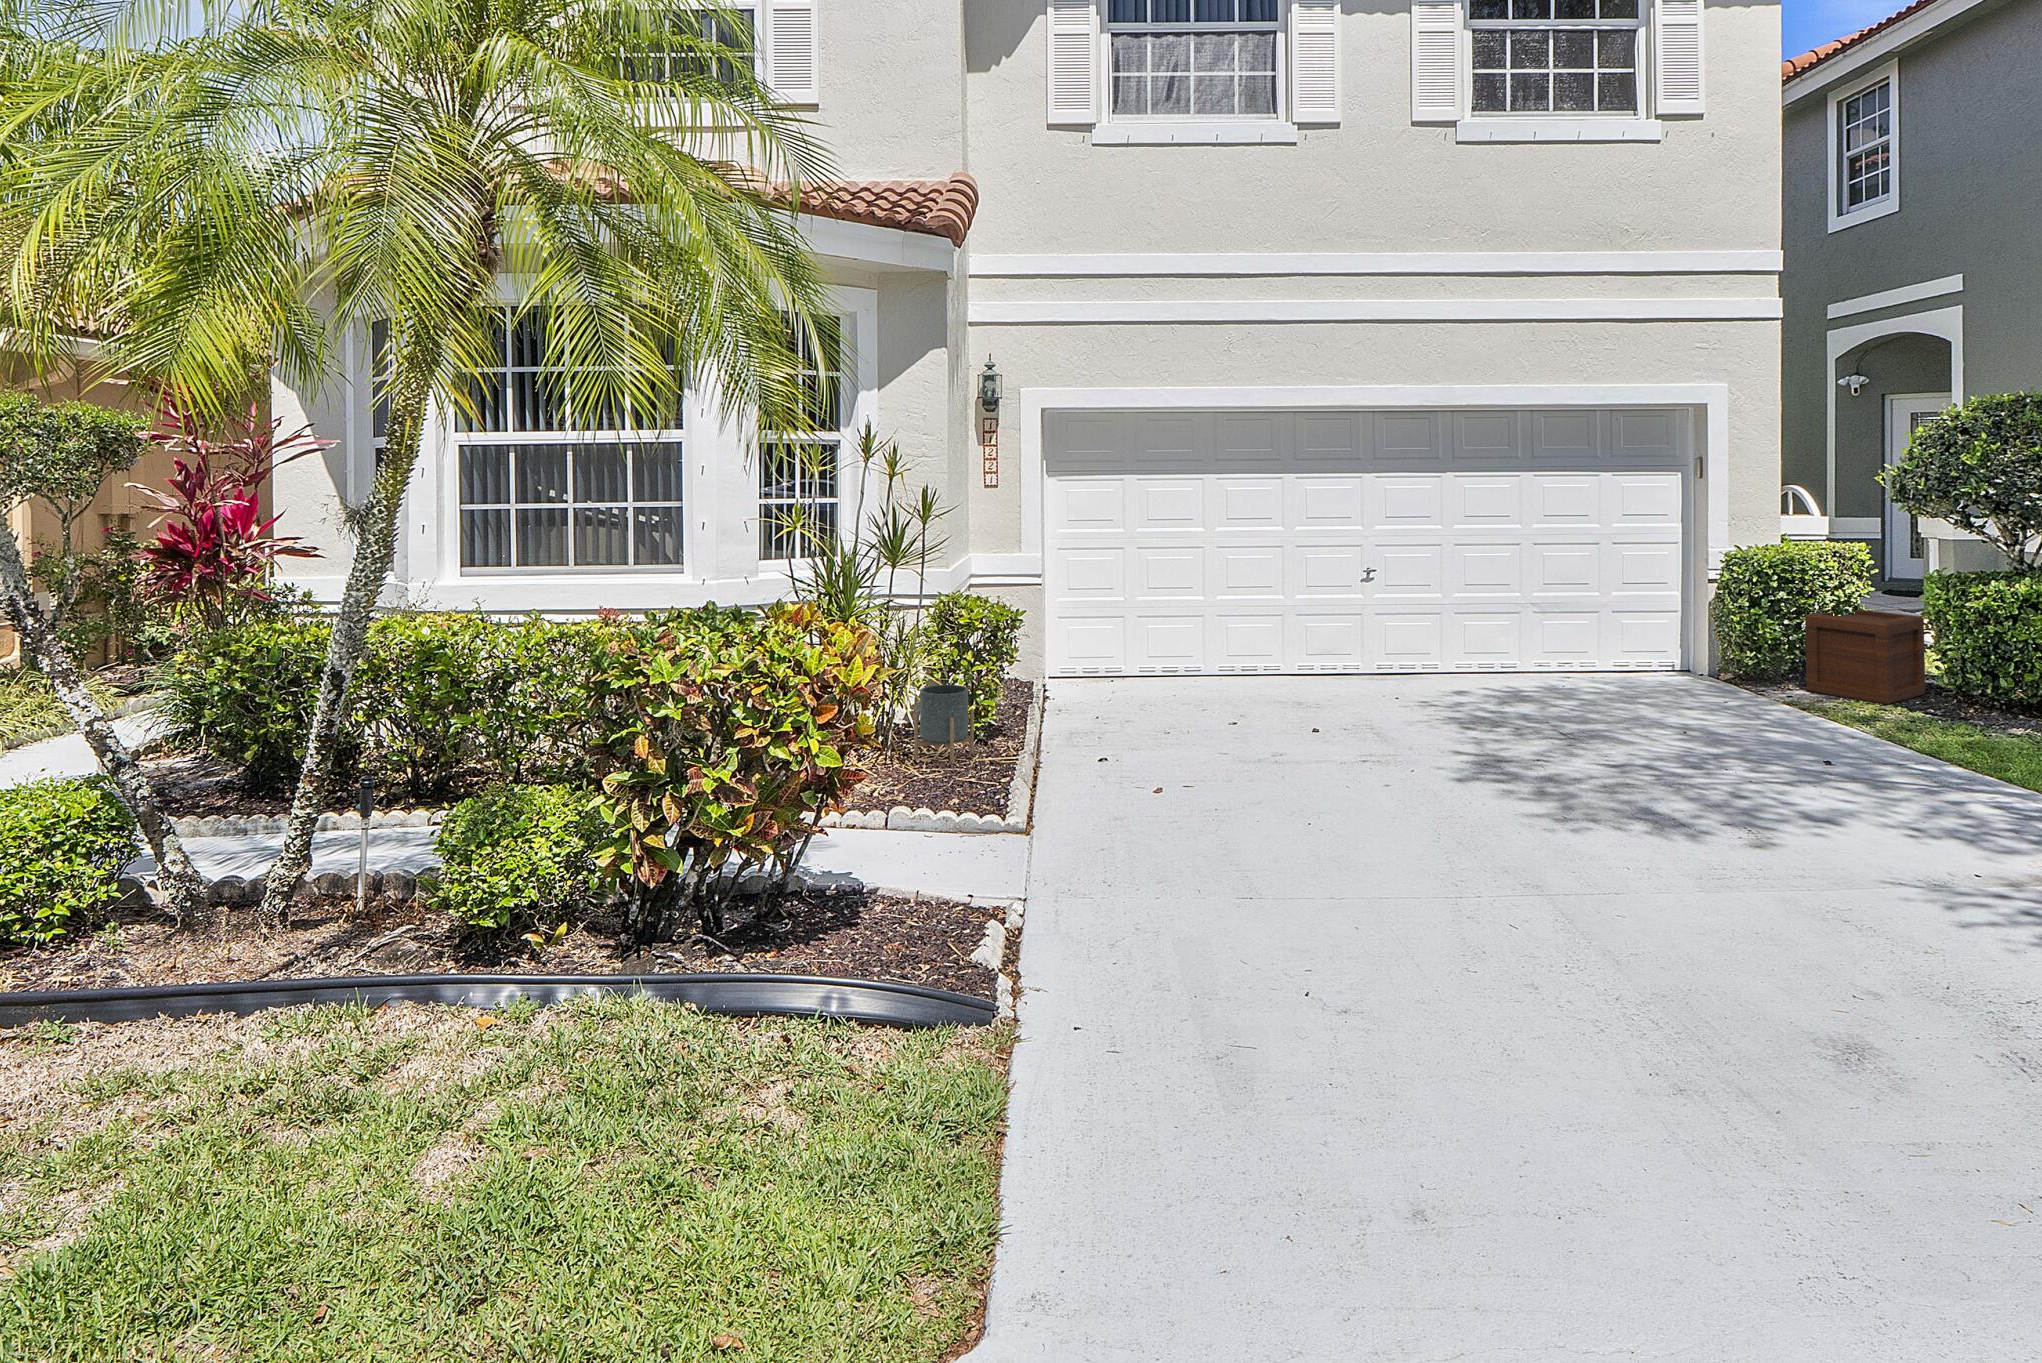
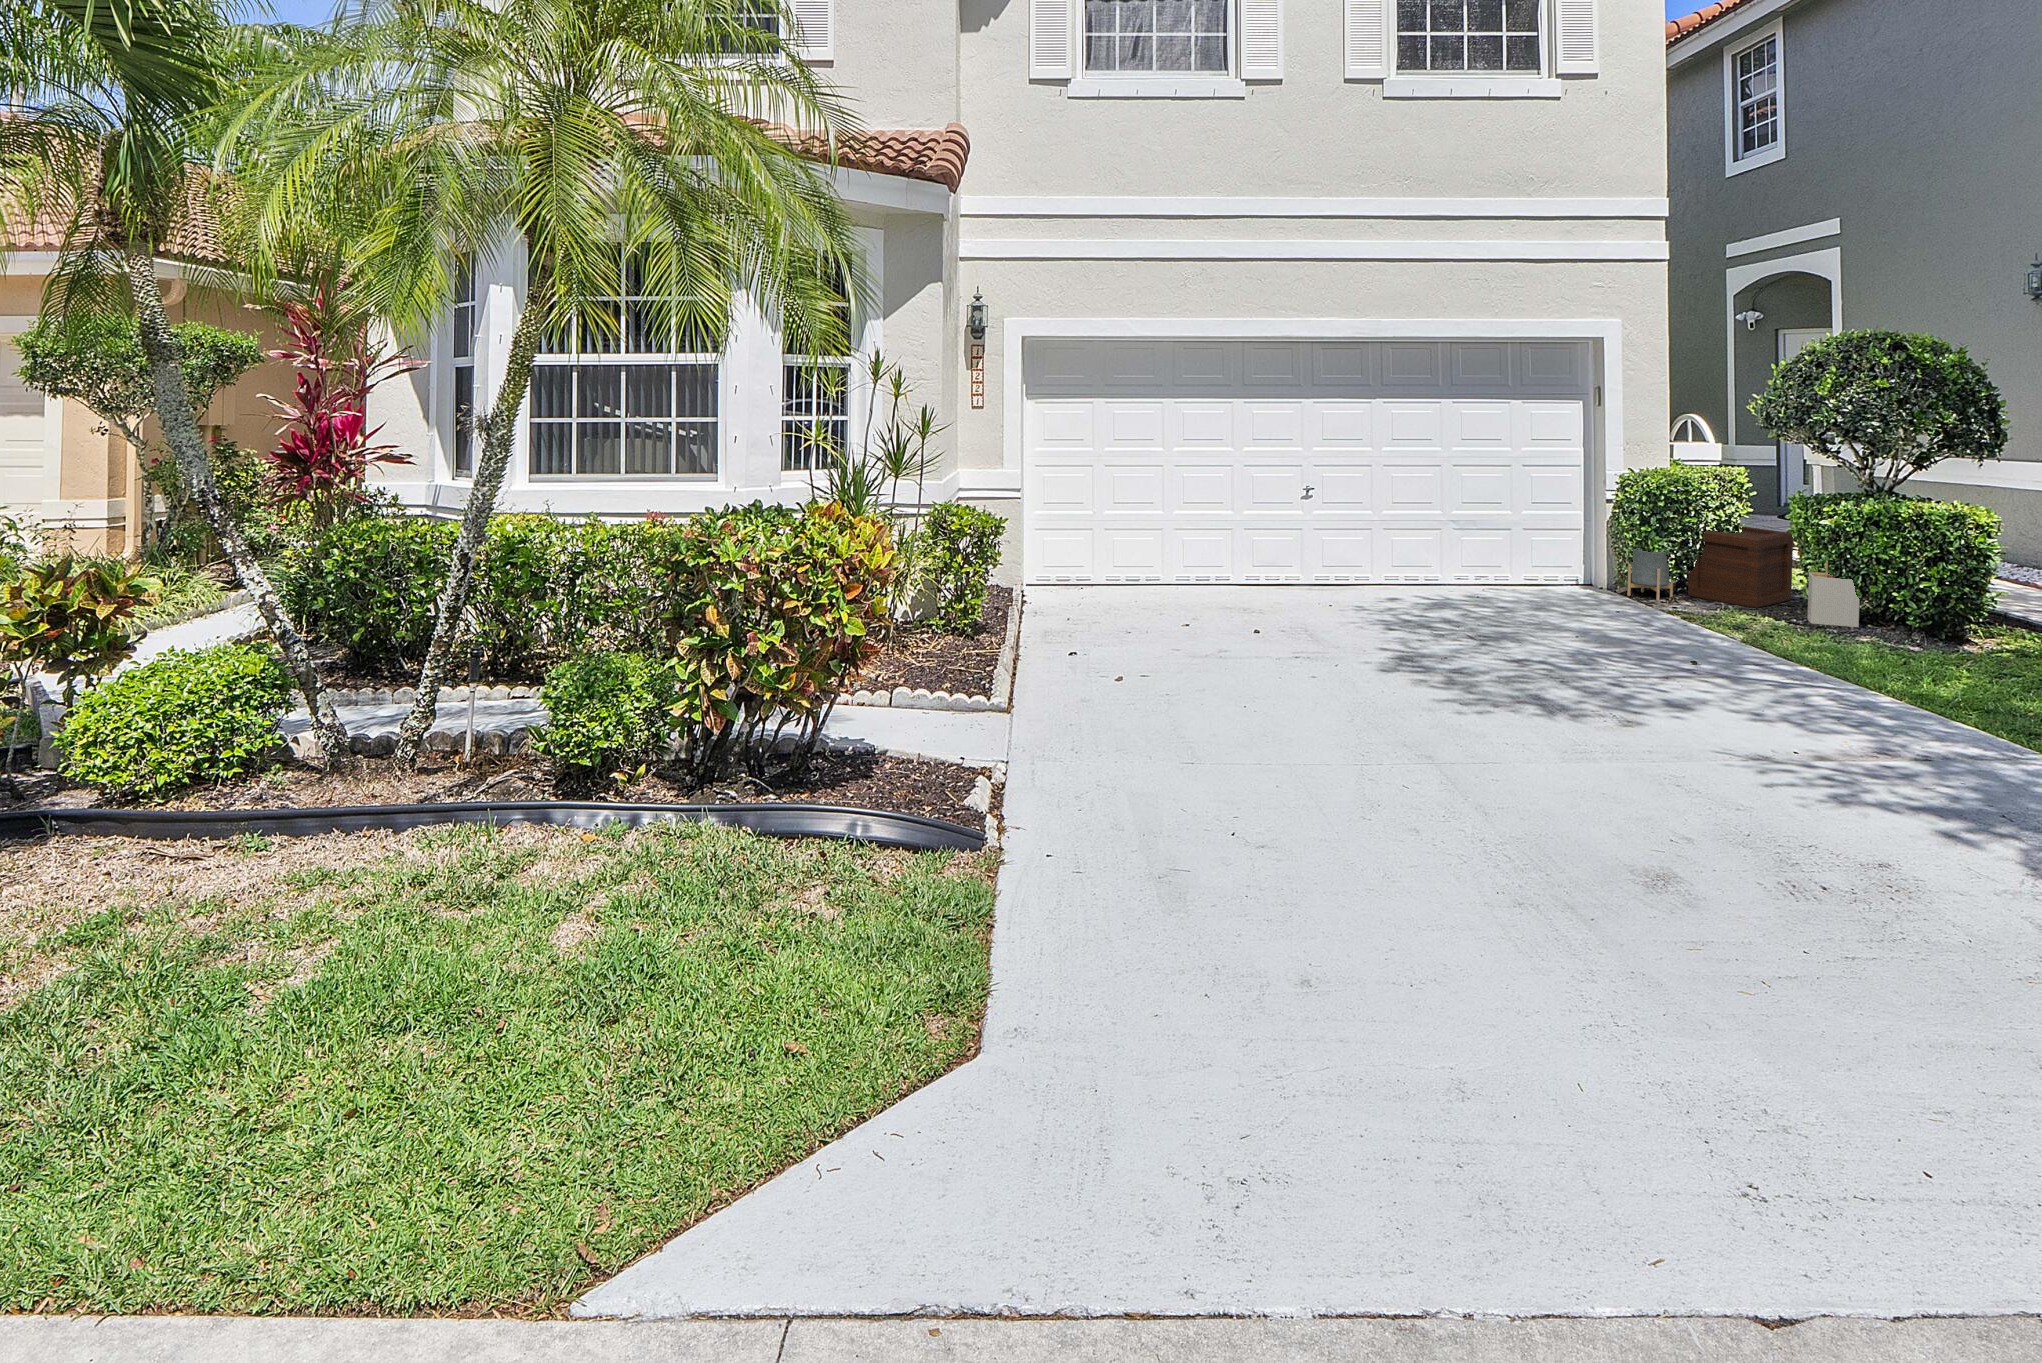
storage bin: none [1948,647,2011,725] -> present [1808,560,1860,627]
planter: present [914,685,974,764] -> present [1627,549,1673,601]

